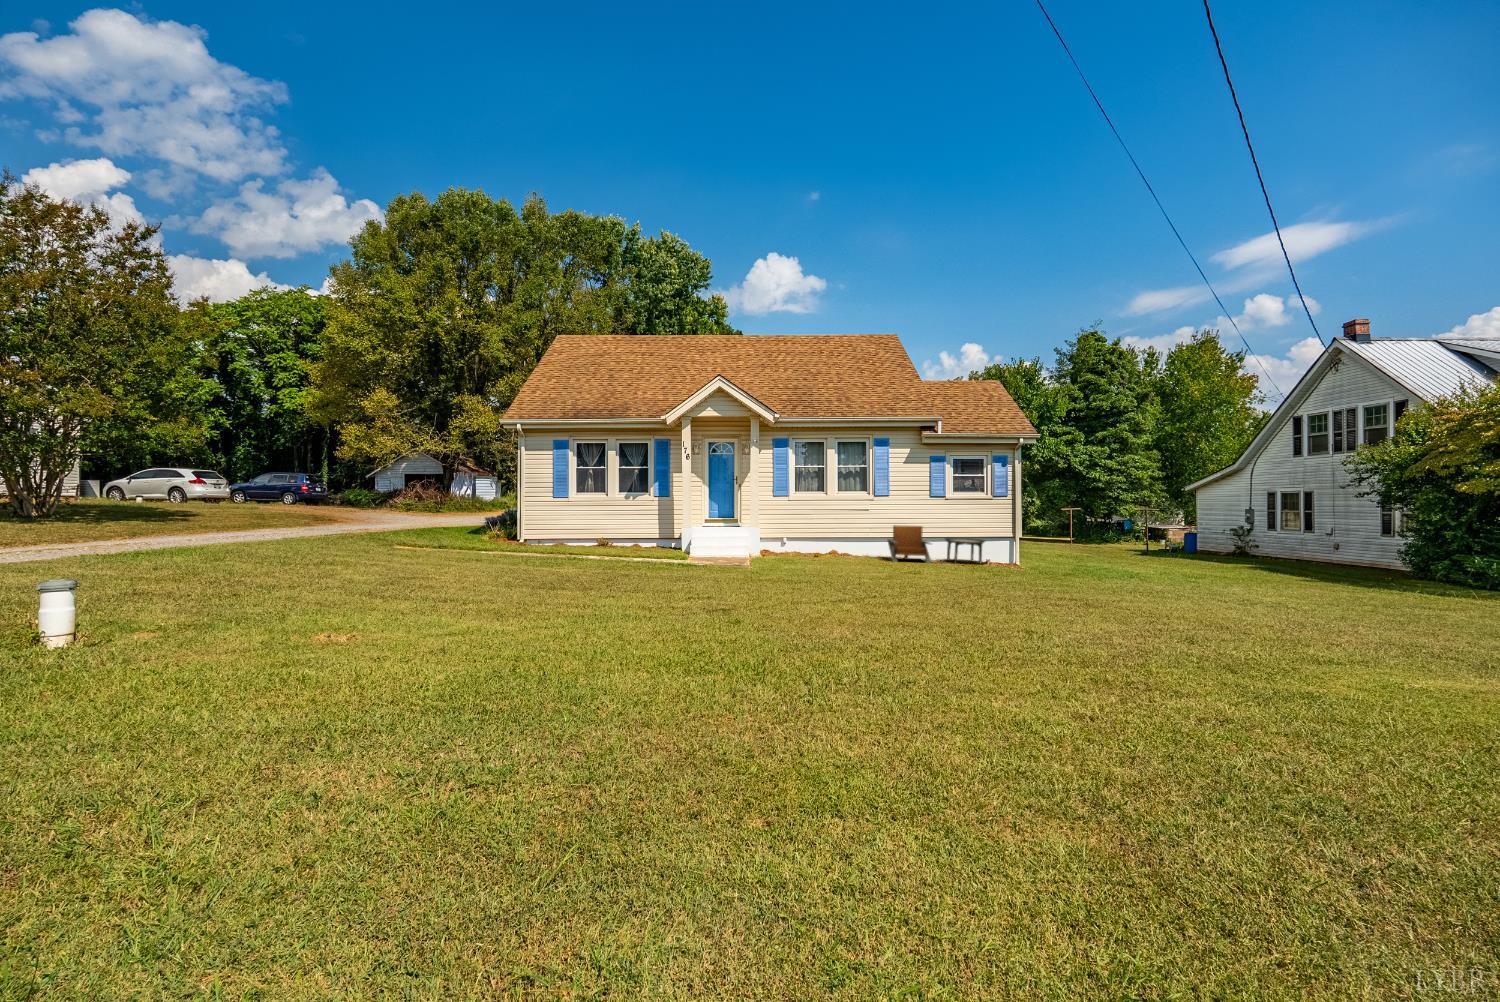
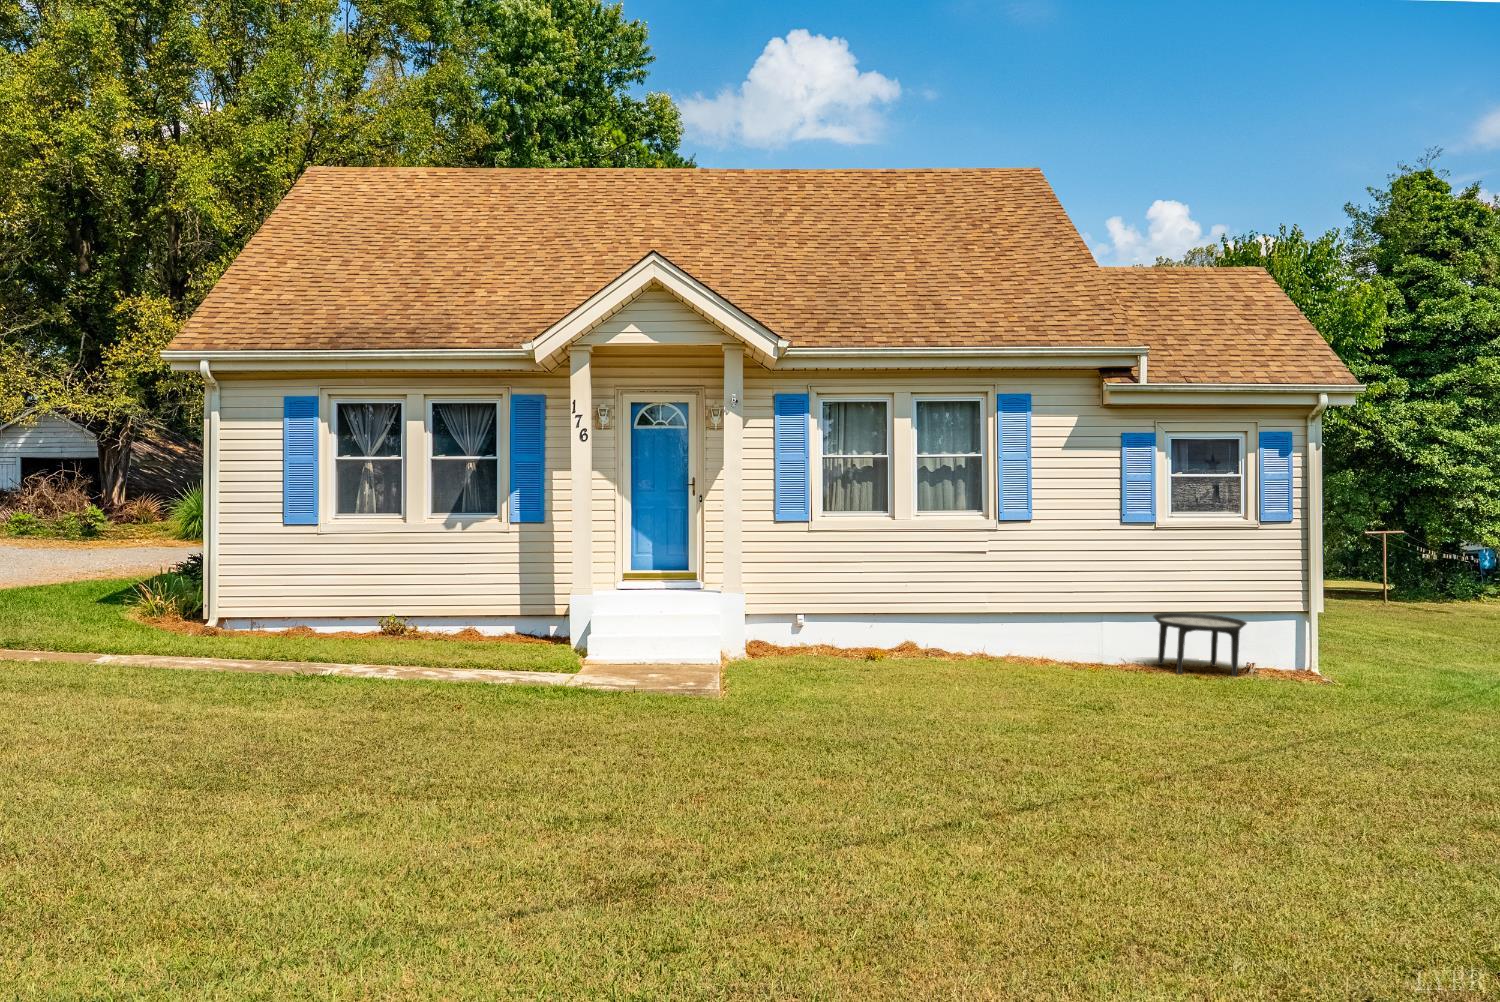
lounge chair: present [888,526,931,563] -> none [1025,586,1129,674]

